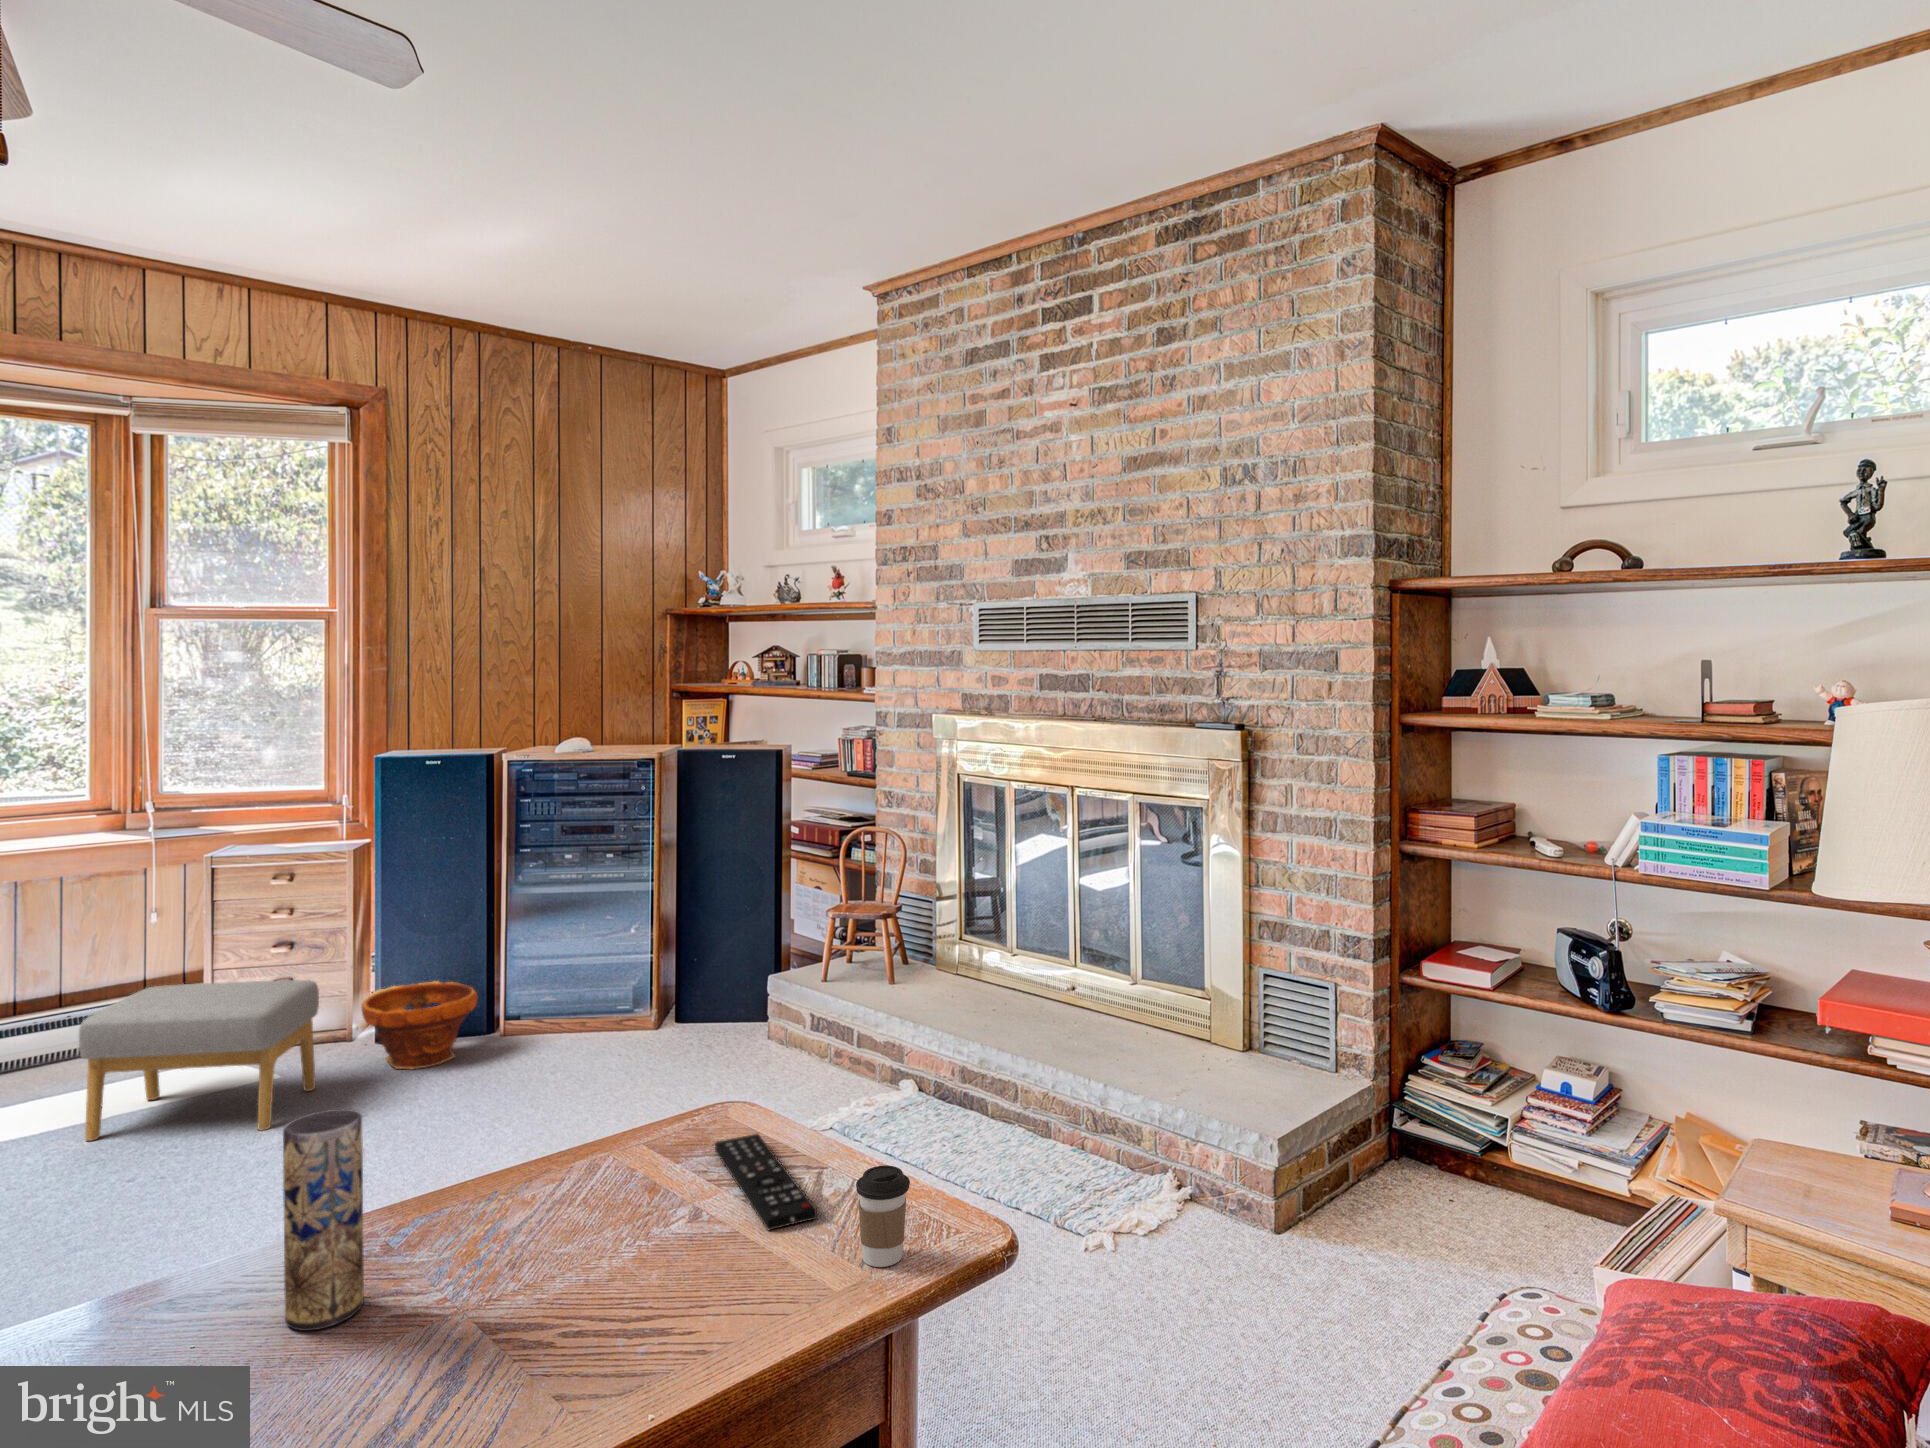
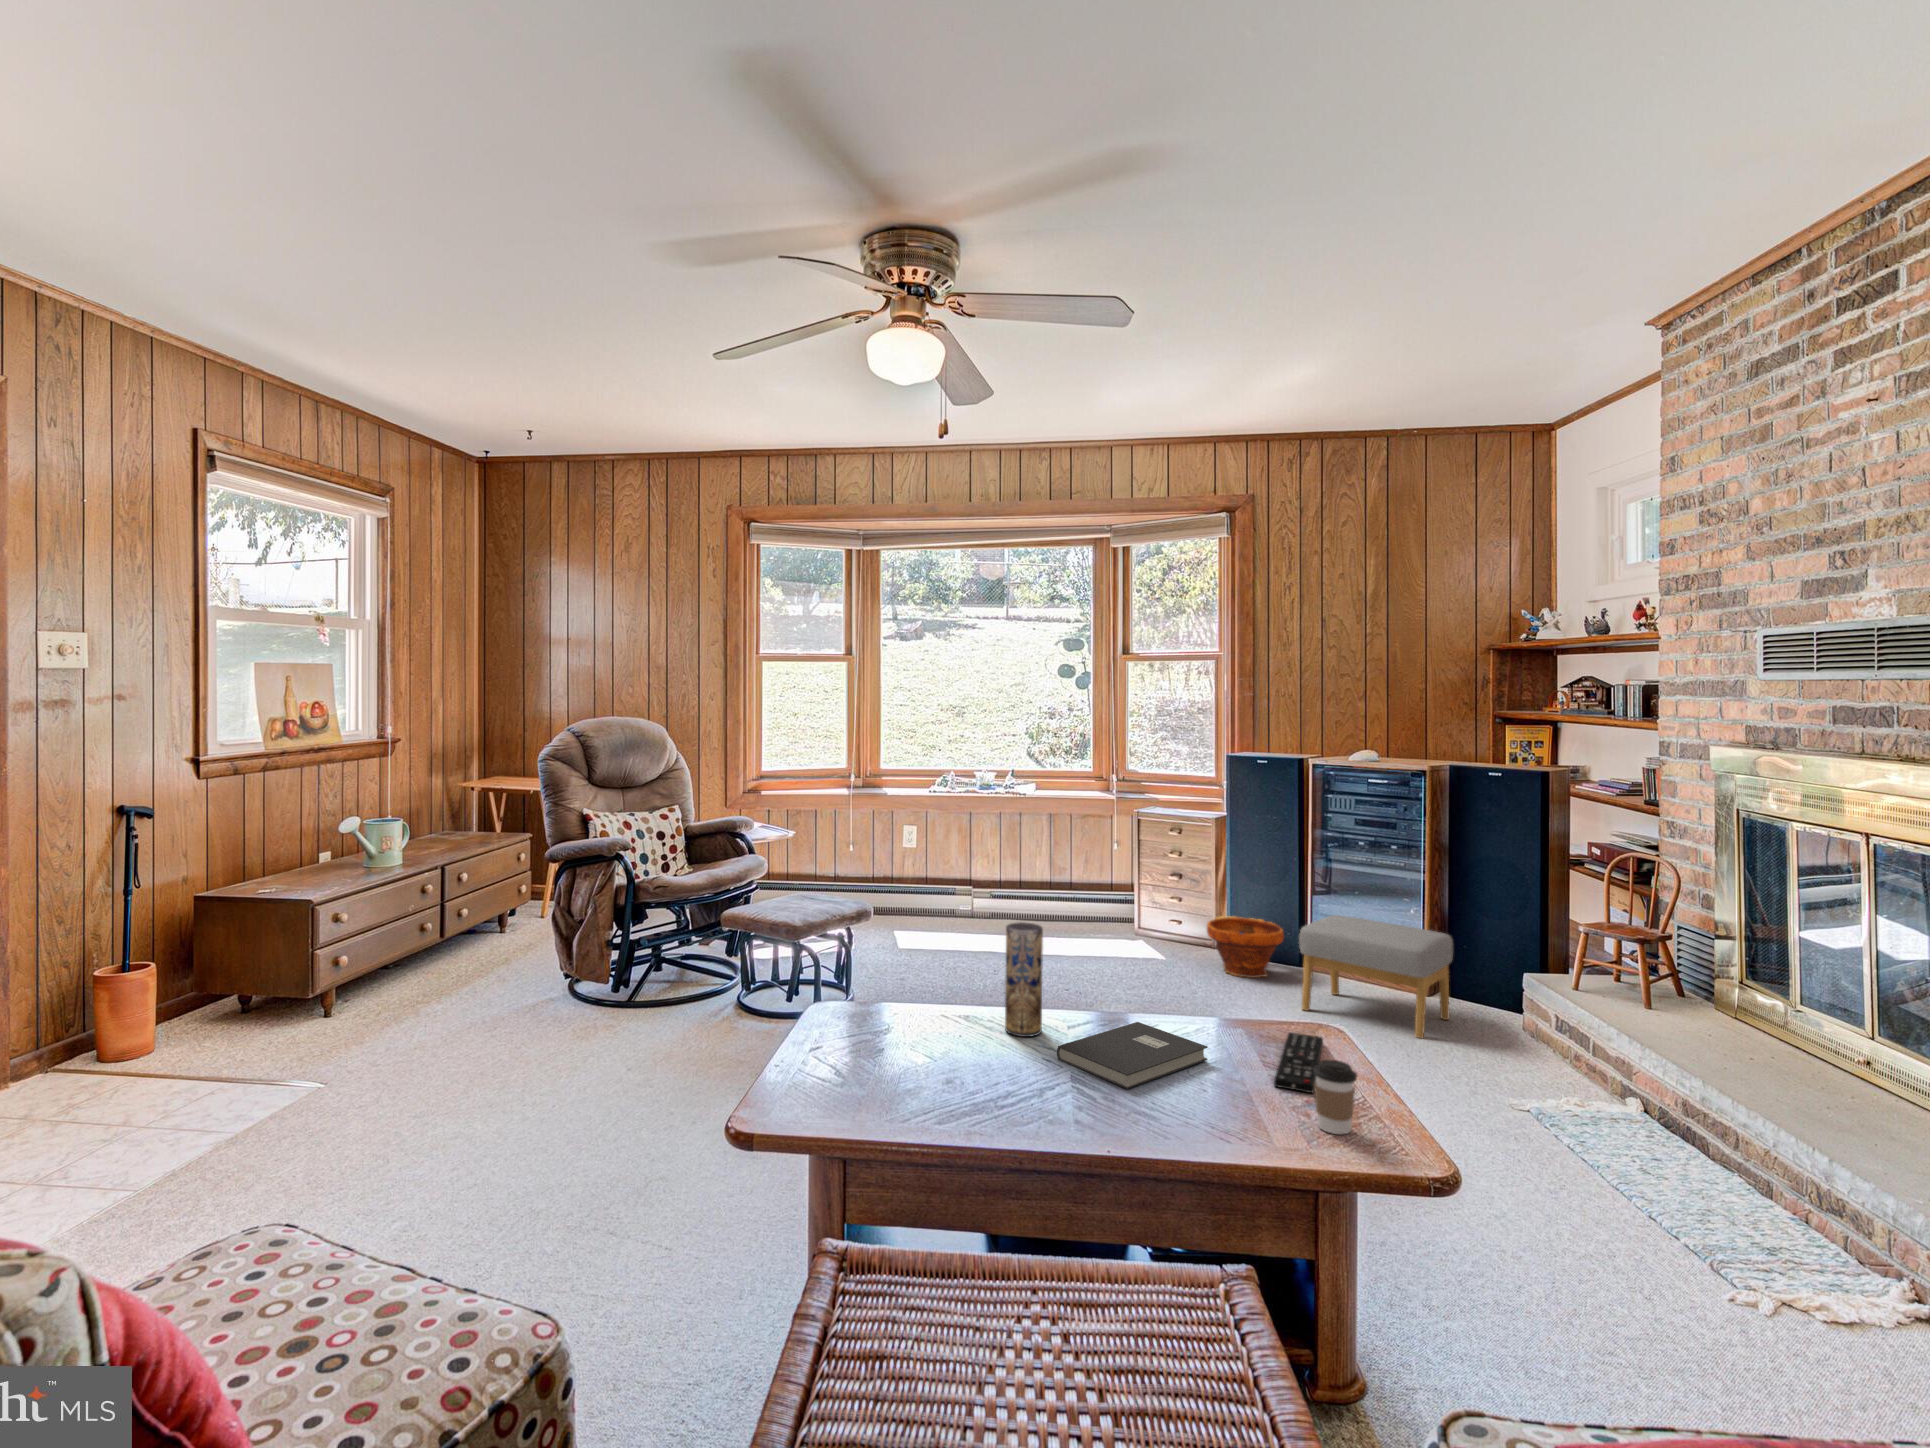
footstool: present [79,980,319,1141] -> present [1299,915,1453,1038]
book: none [434,1209,657,1339] -> present [1057,1022,1208,1089]

